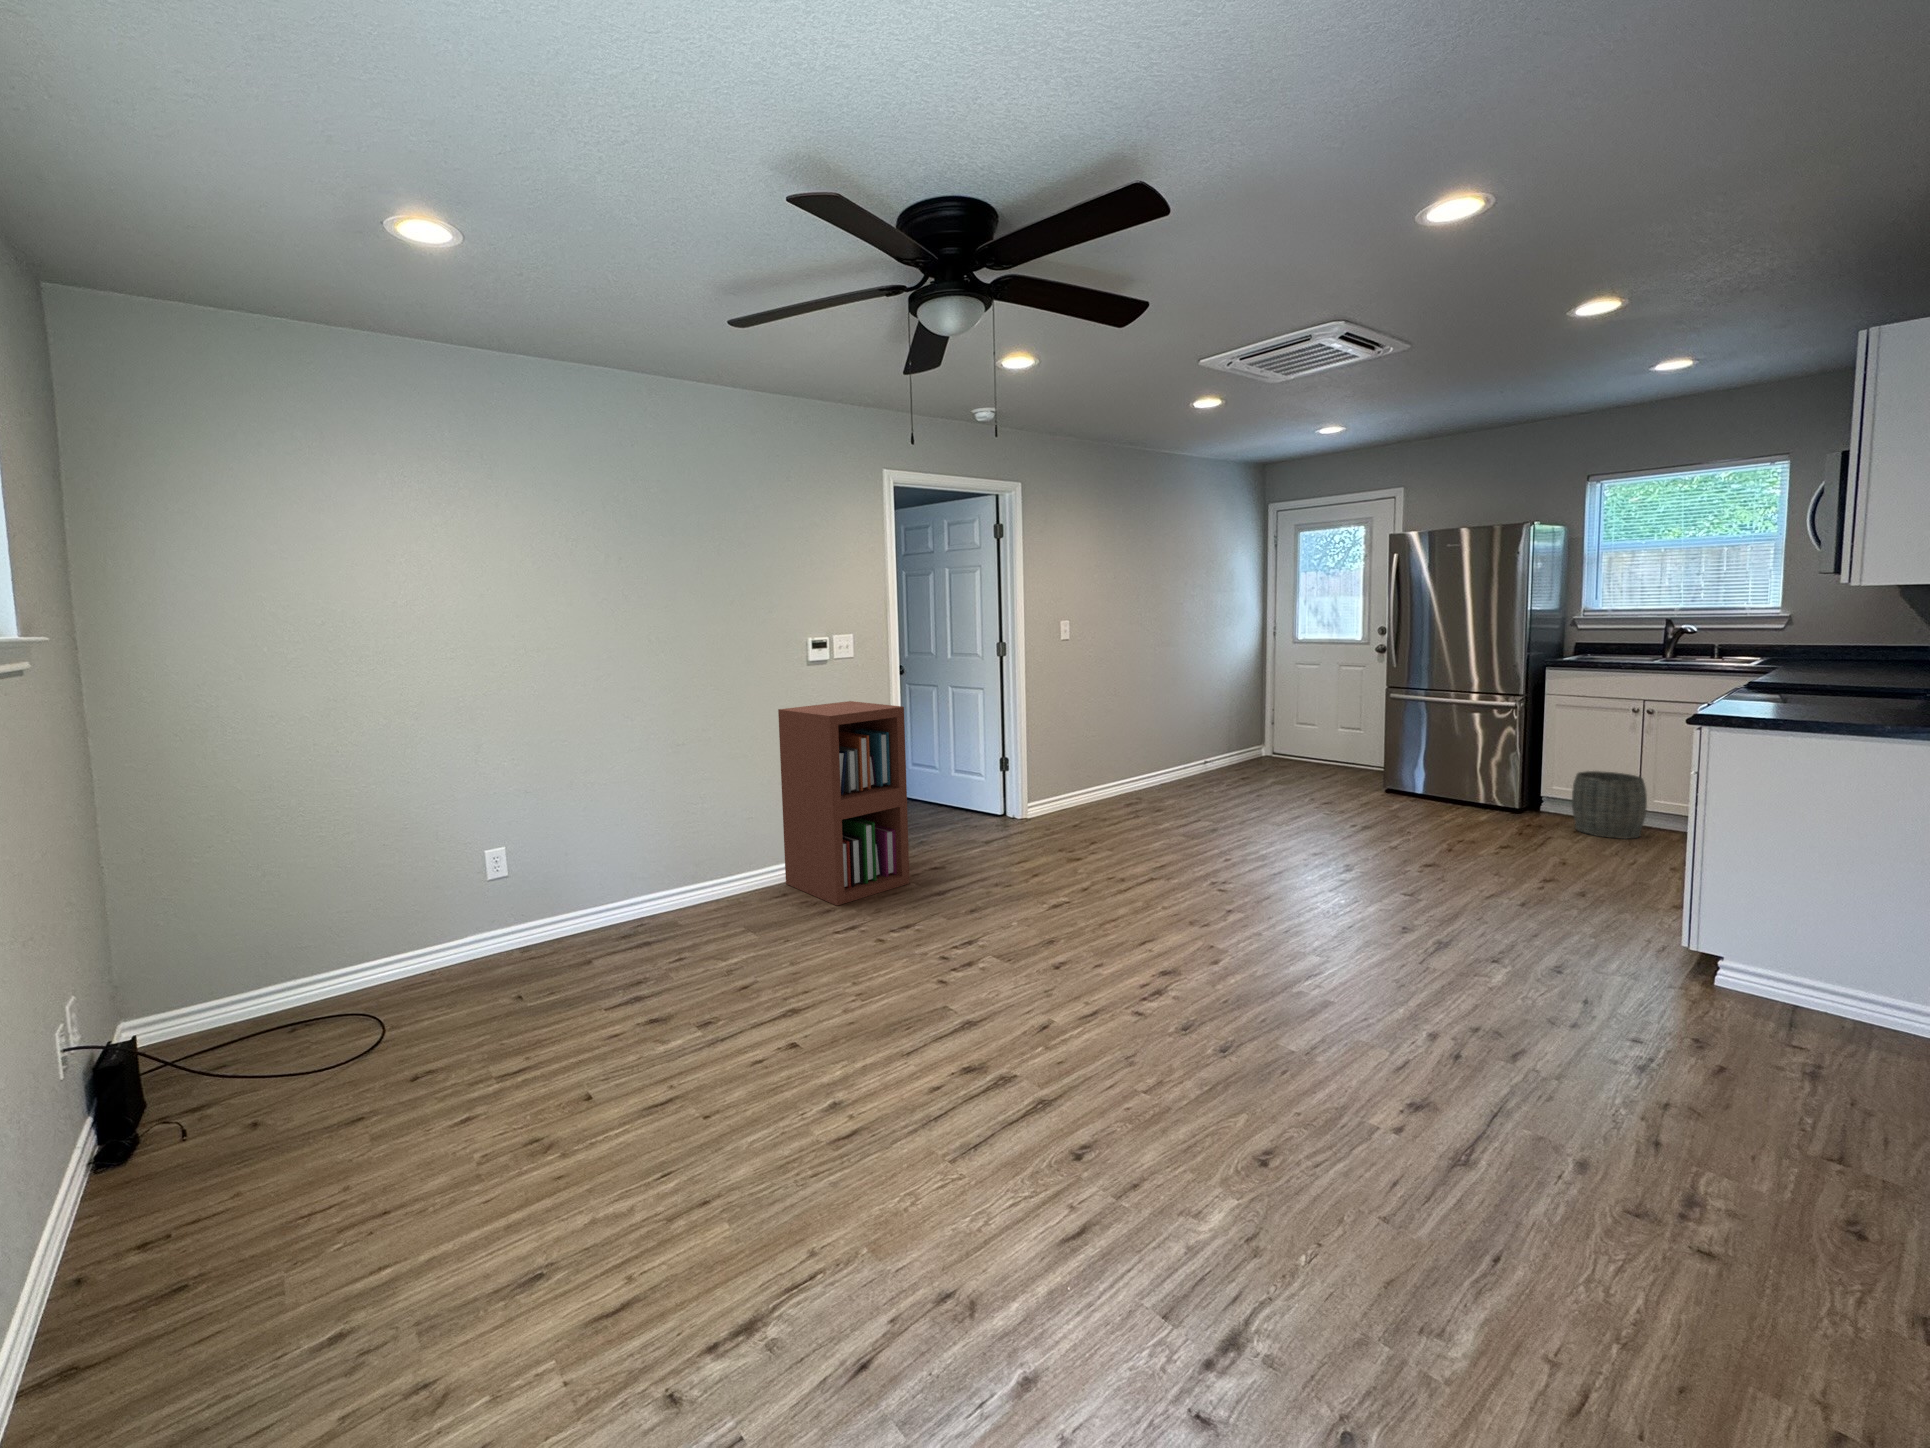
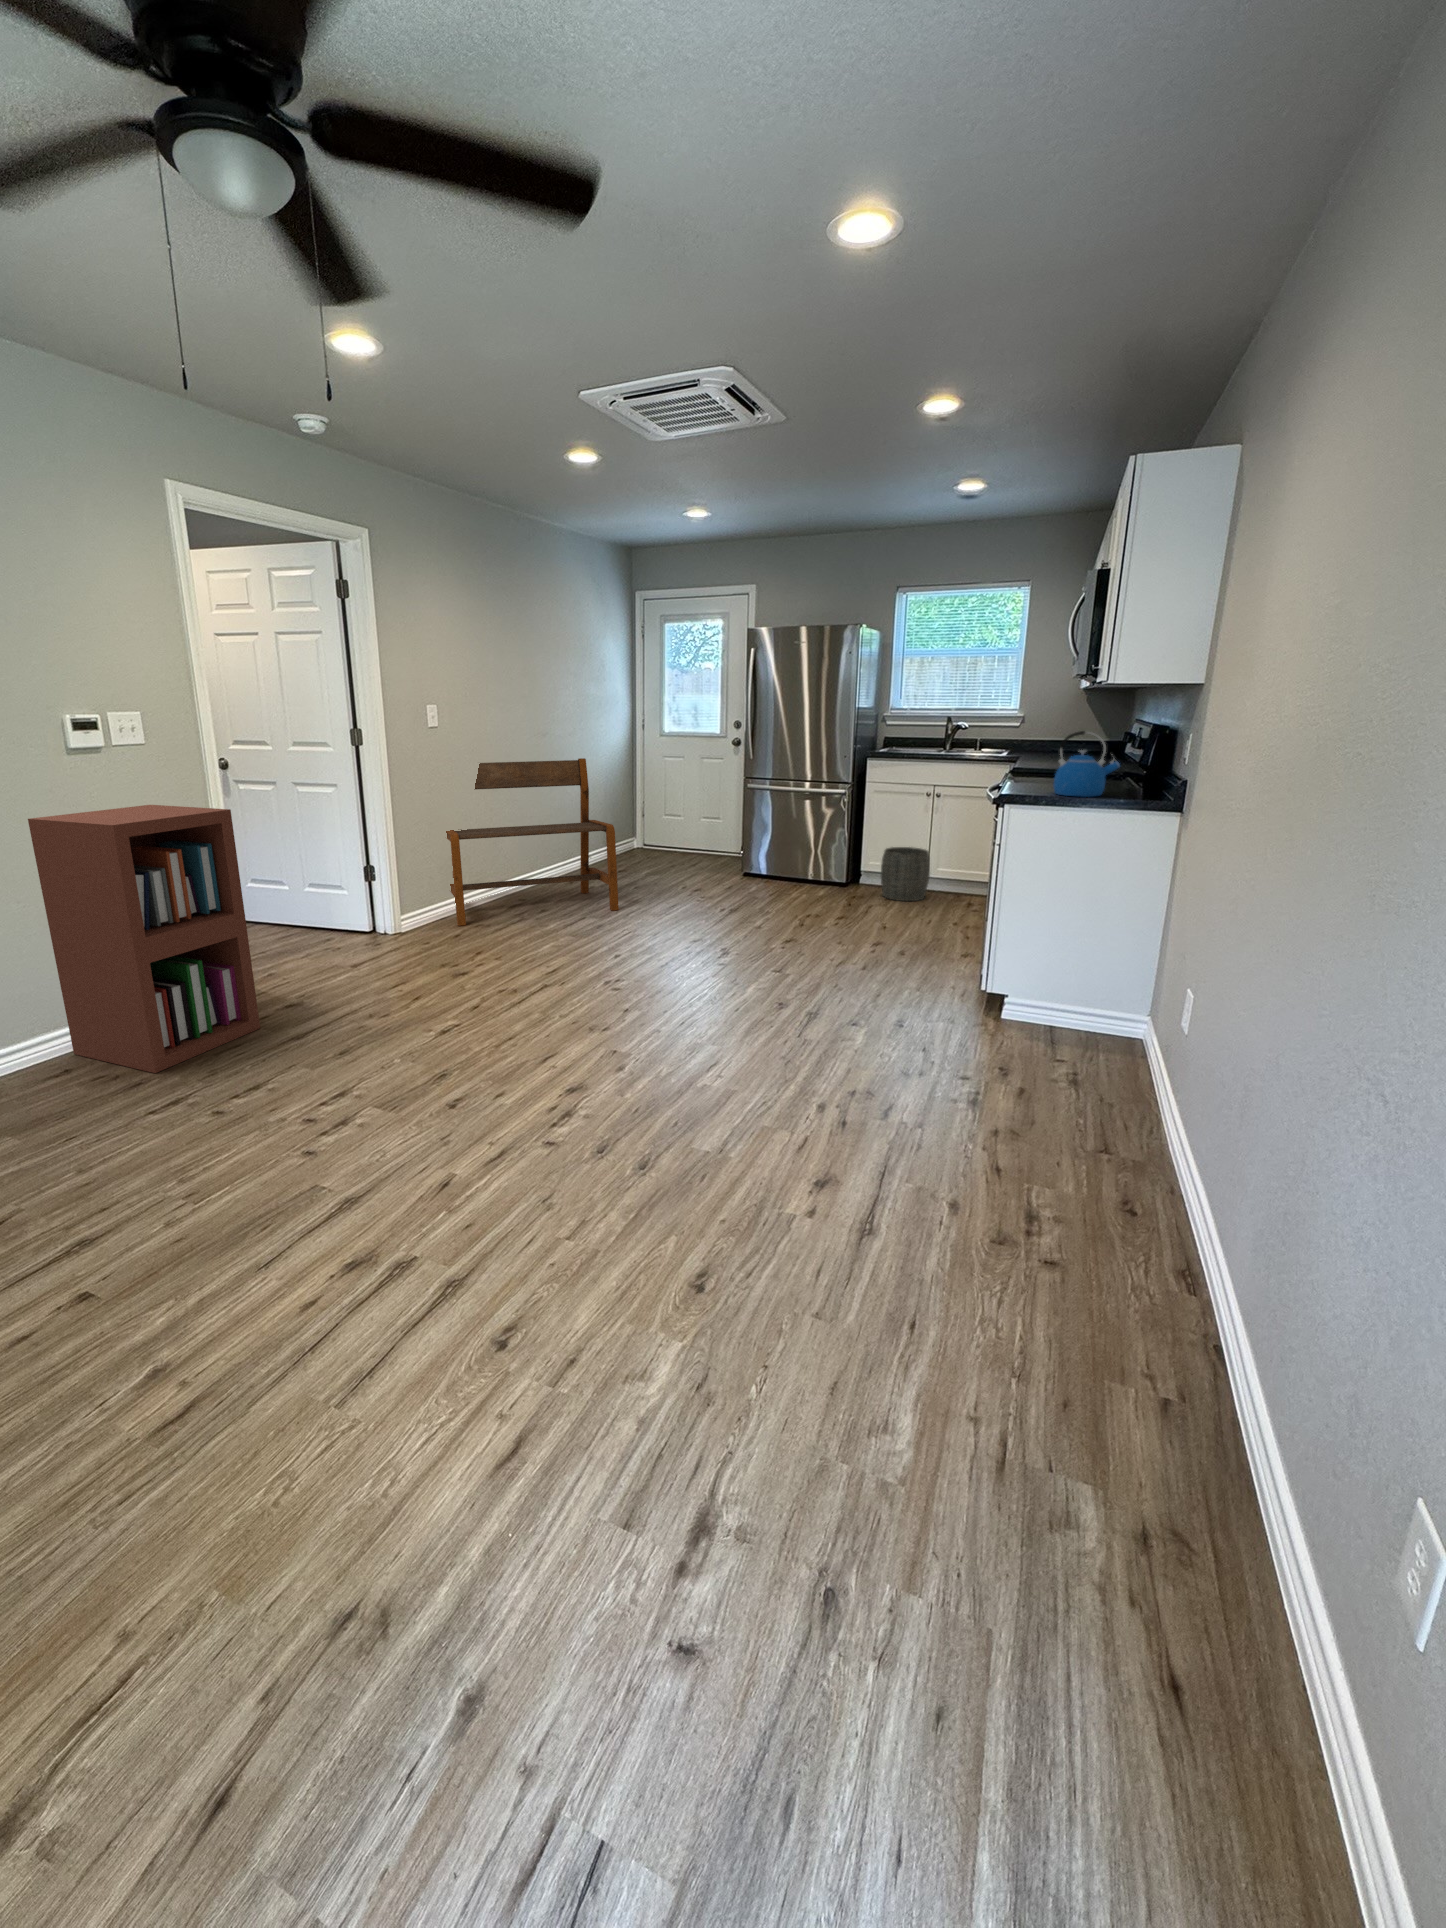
kettle: none [1787,641,1897,721] -> present [1053,731,1120,797]
bench: none [1067,665,1235,817] -> present [446,758,619,926]

